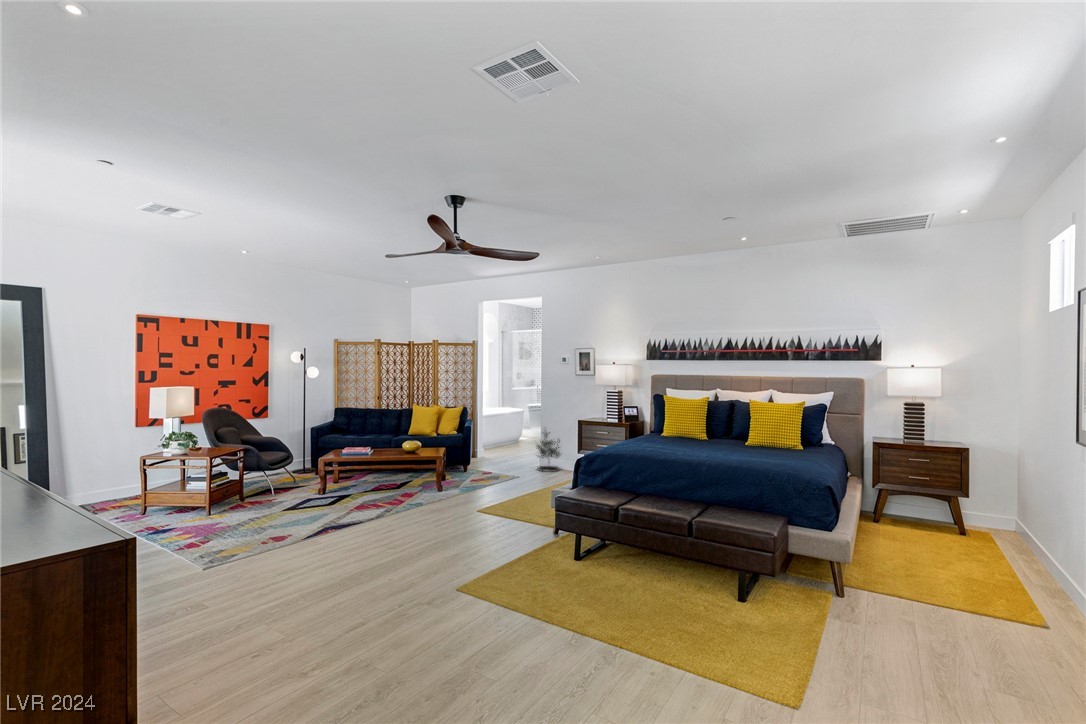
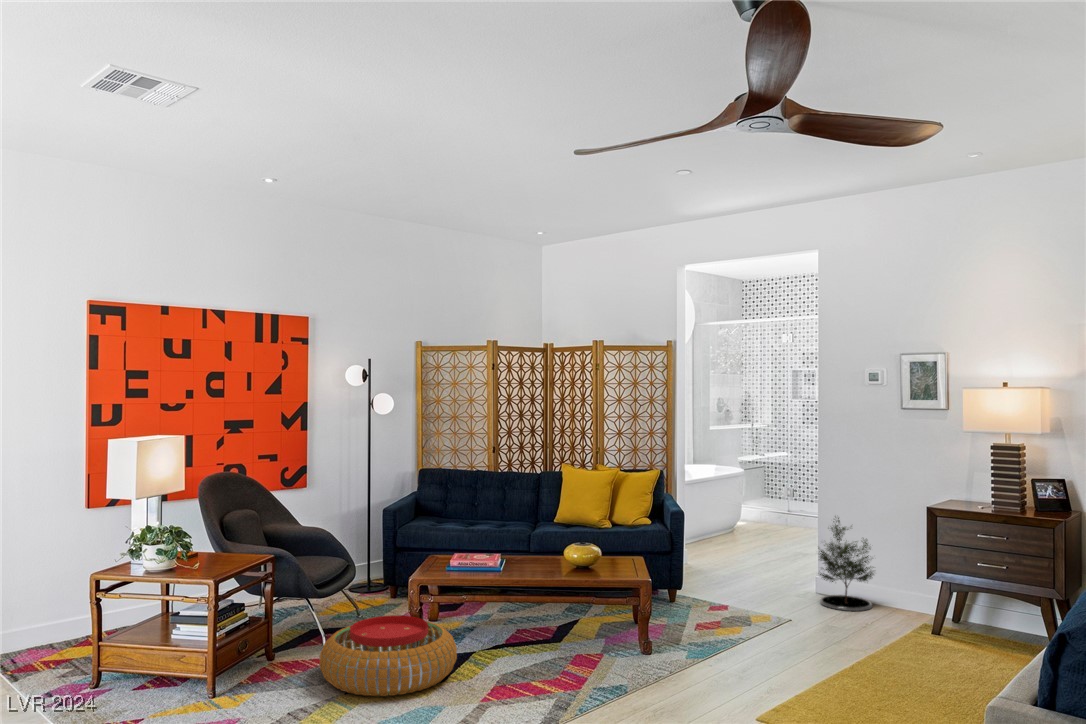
pouf: none [268,476,342,512] -> present [319,615,457,696]

